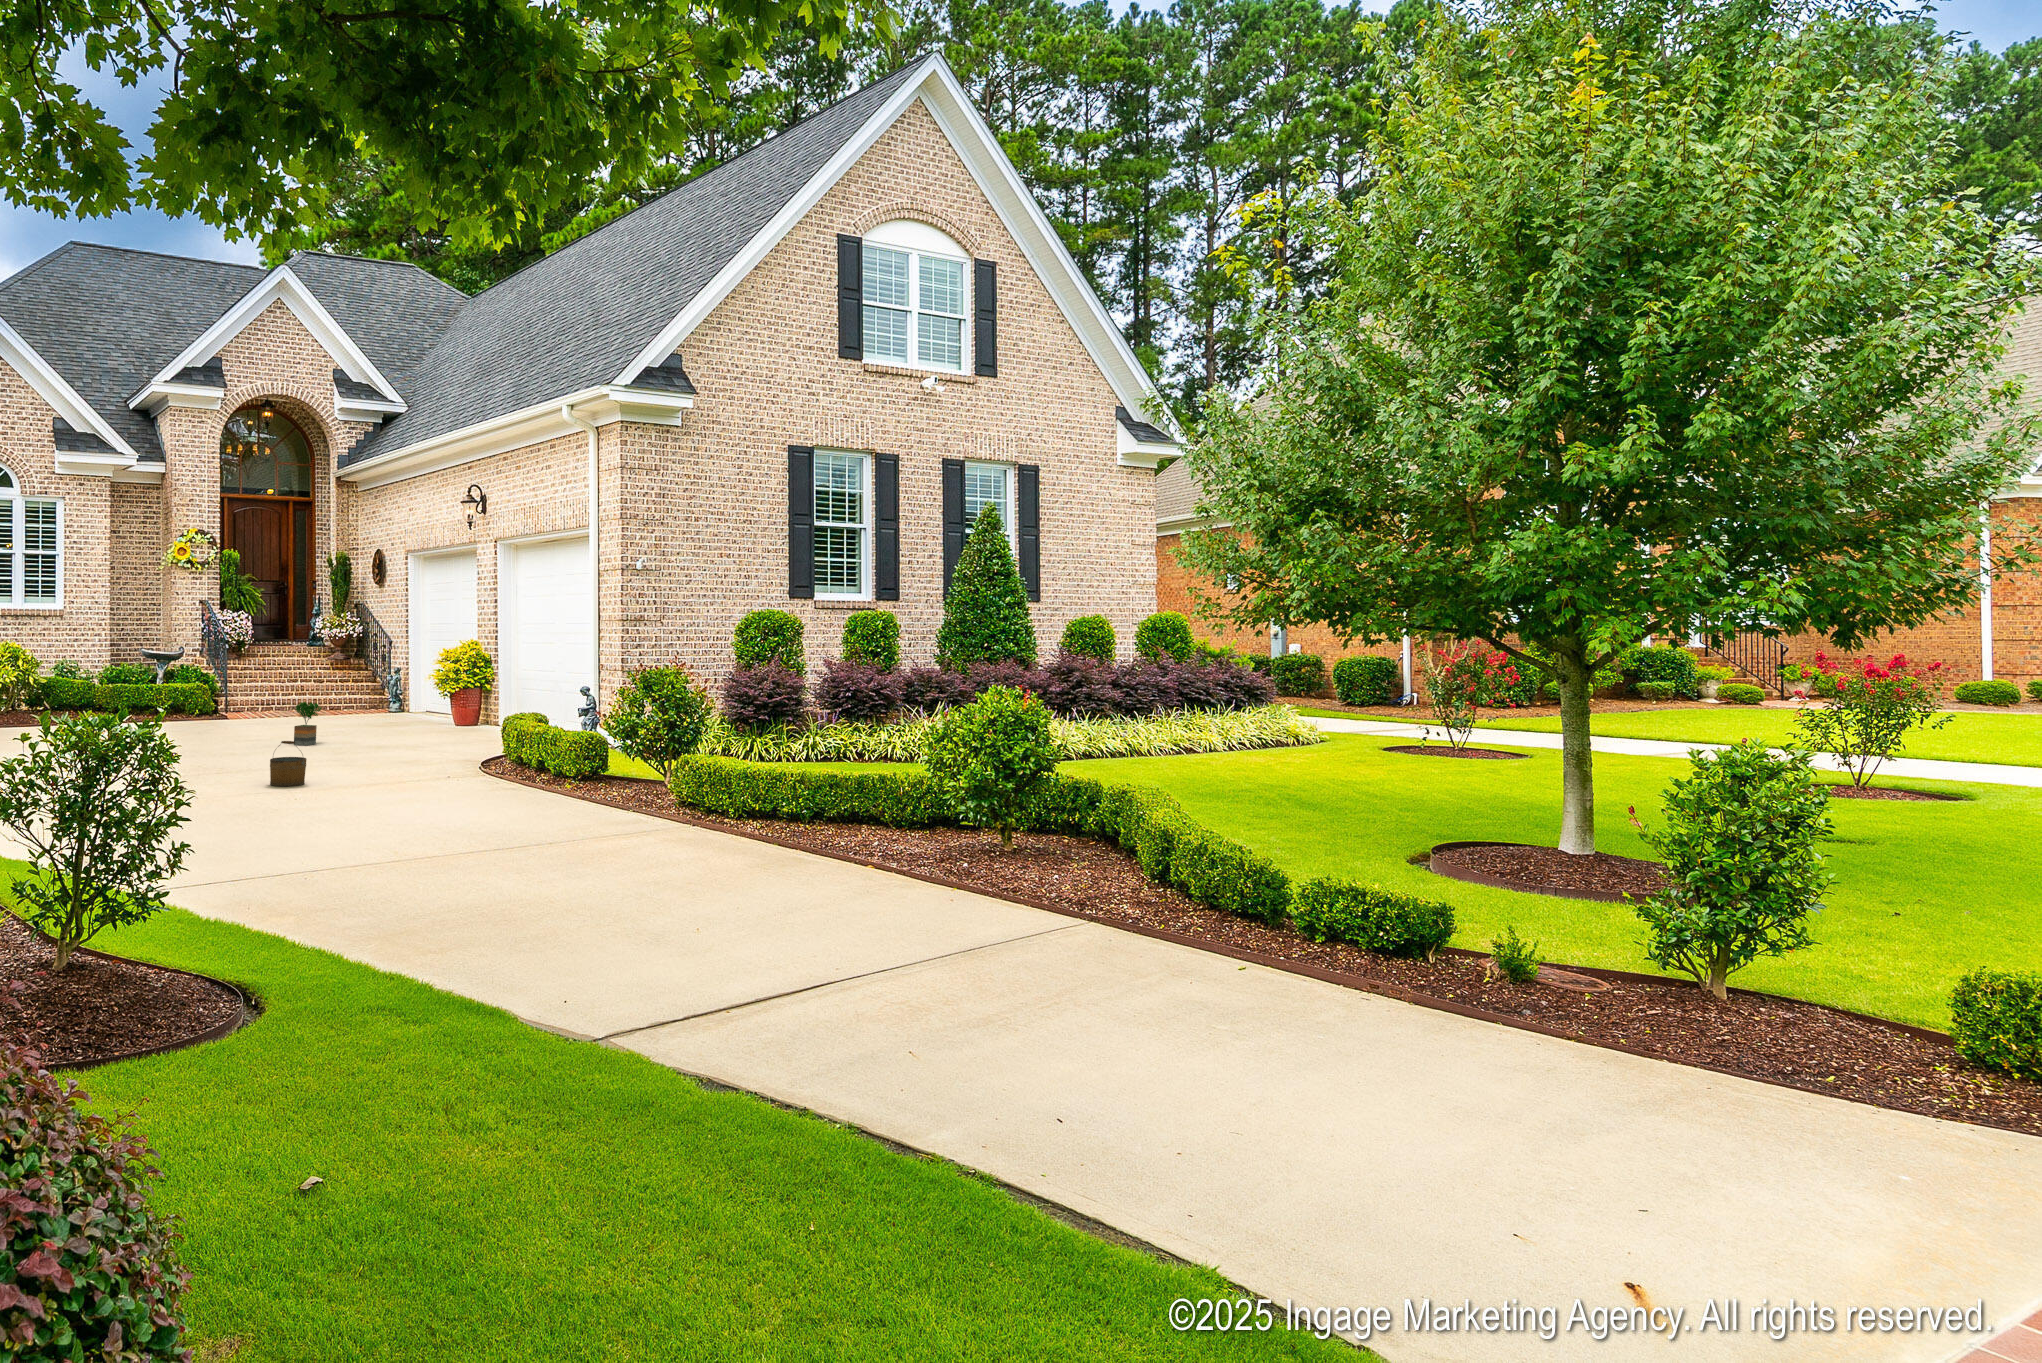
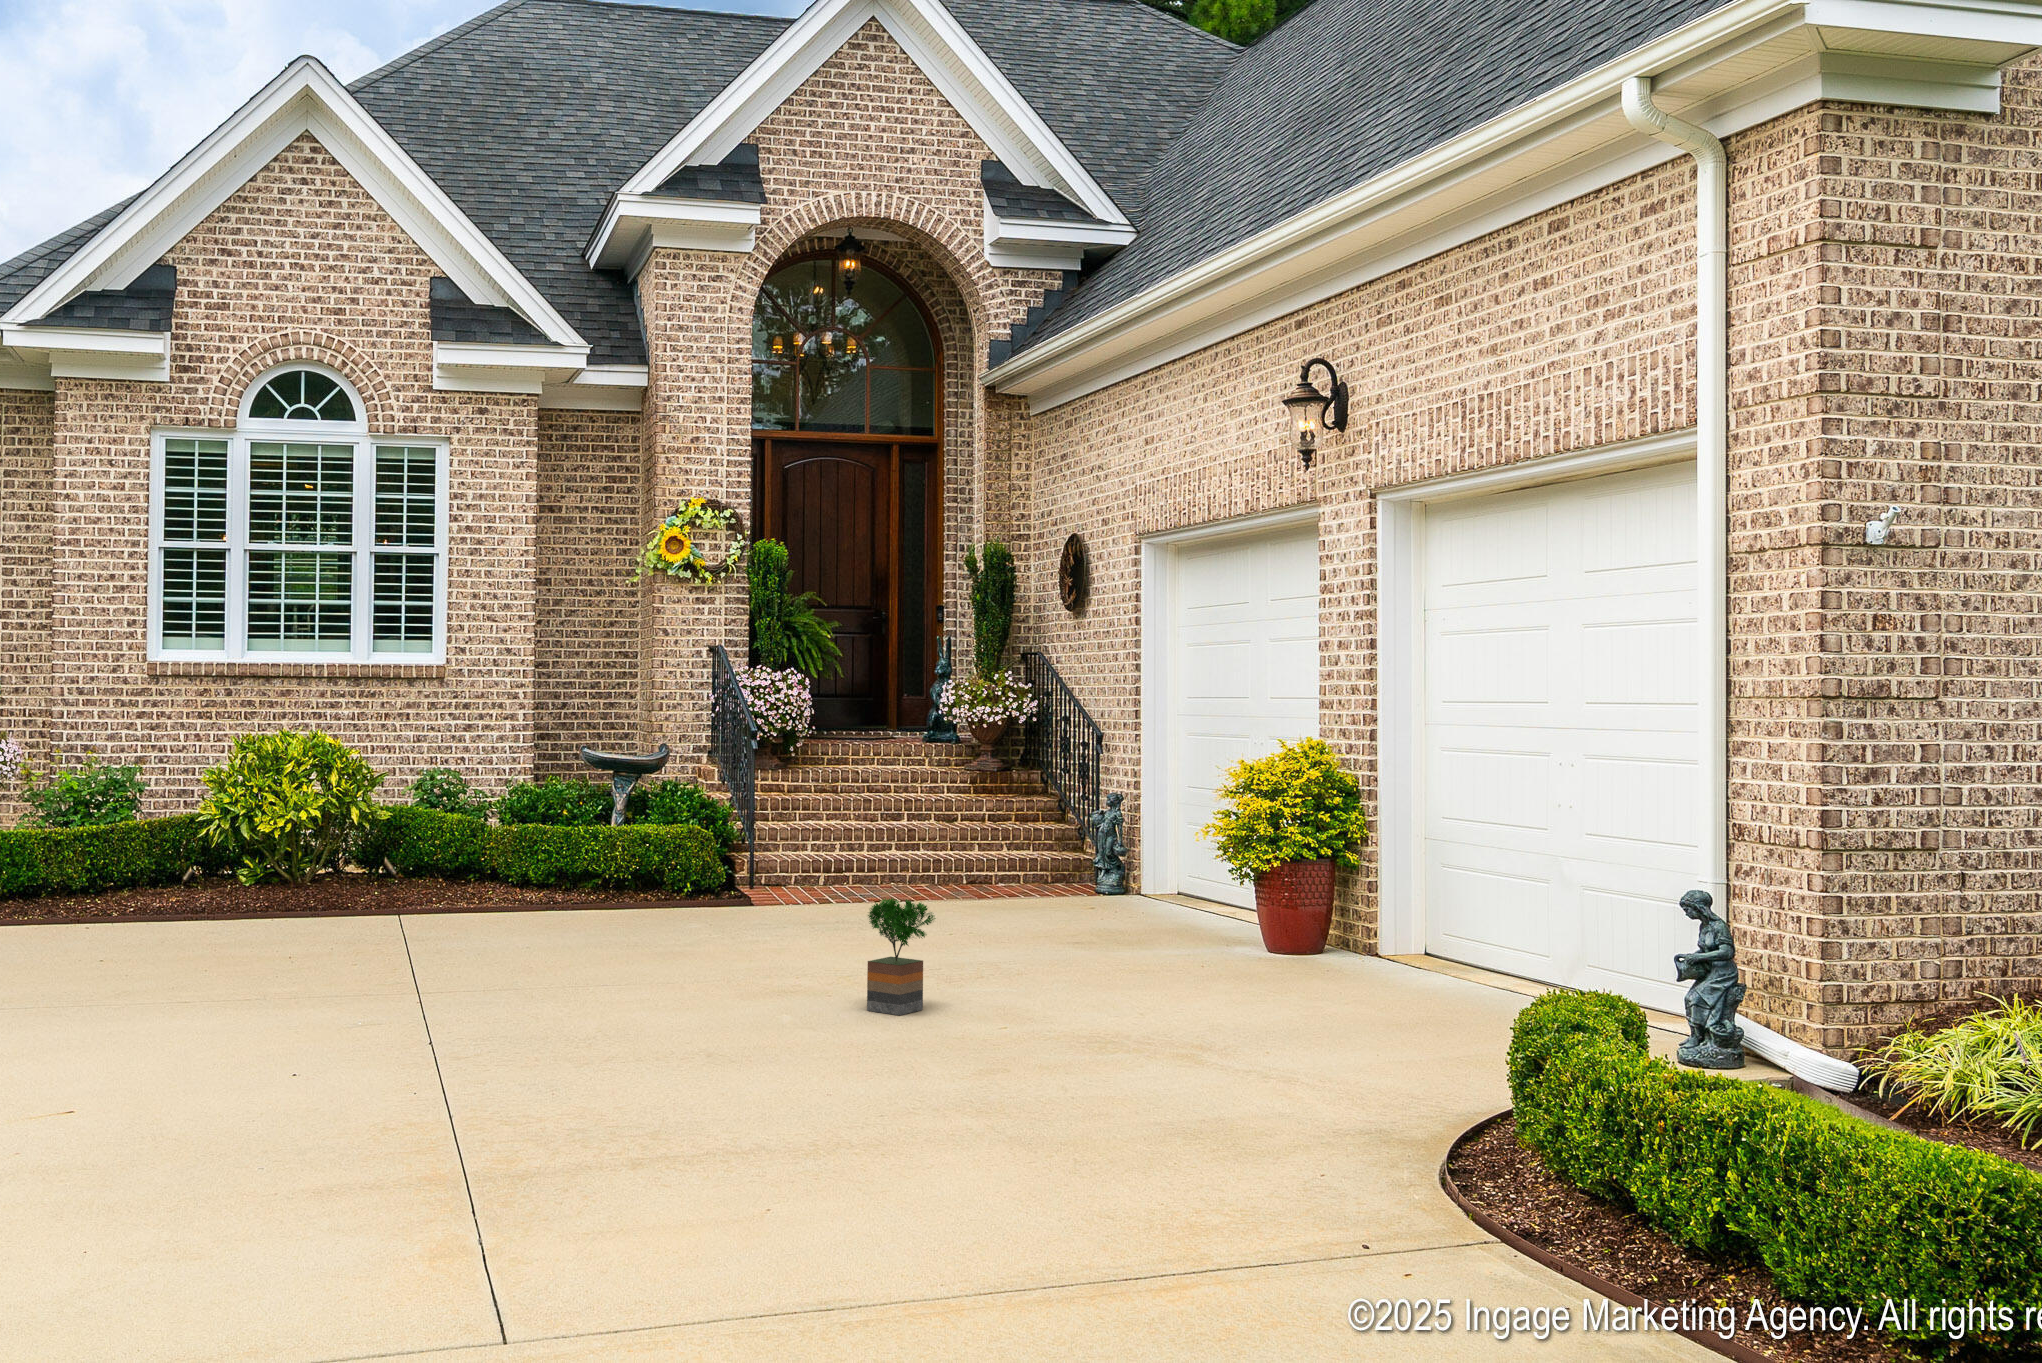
bucket: present [270,741,307,786] -> none [739,1075,853,1233]

